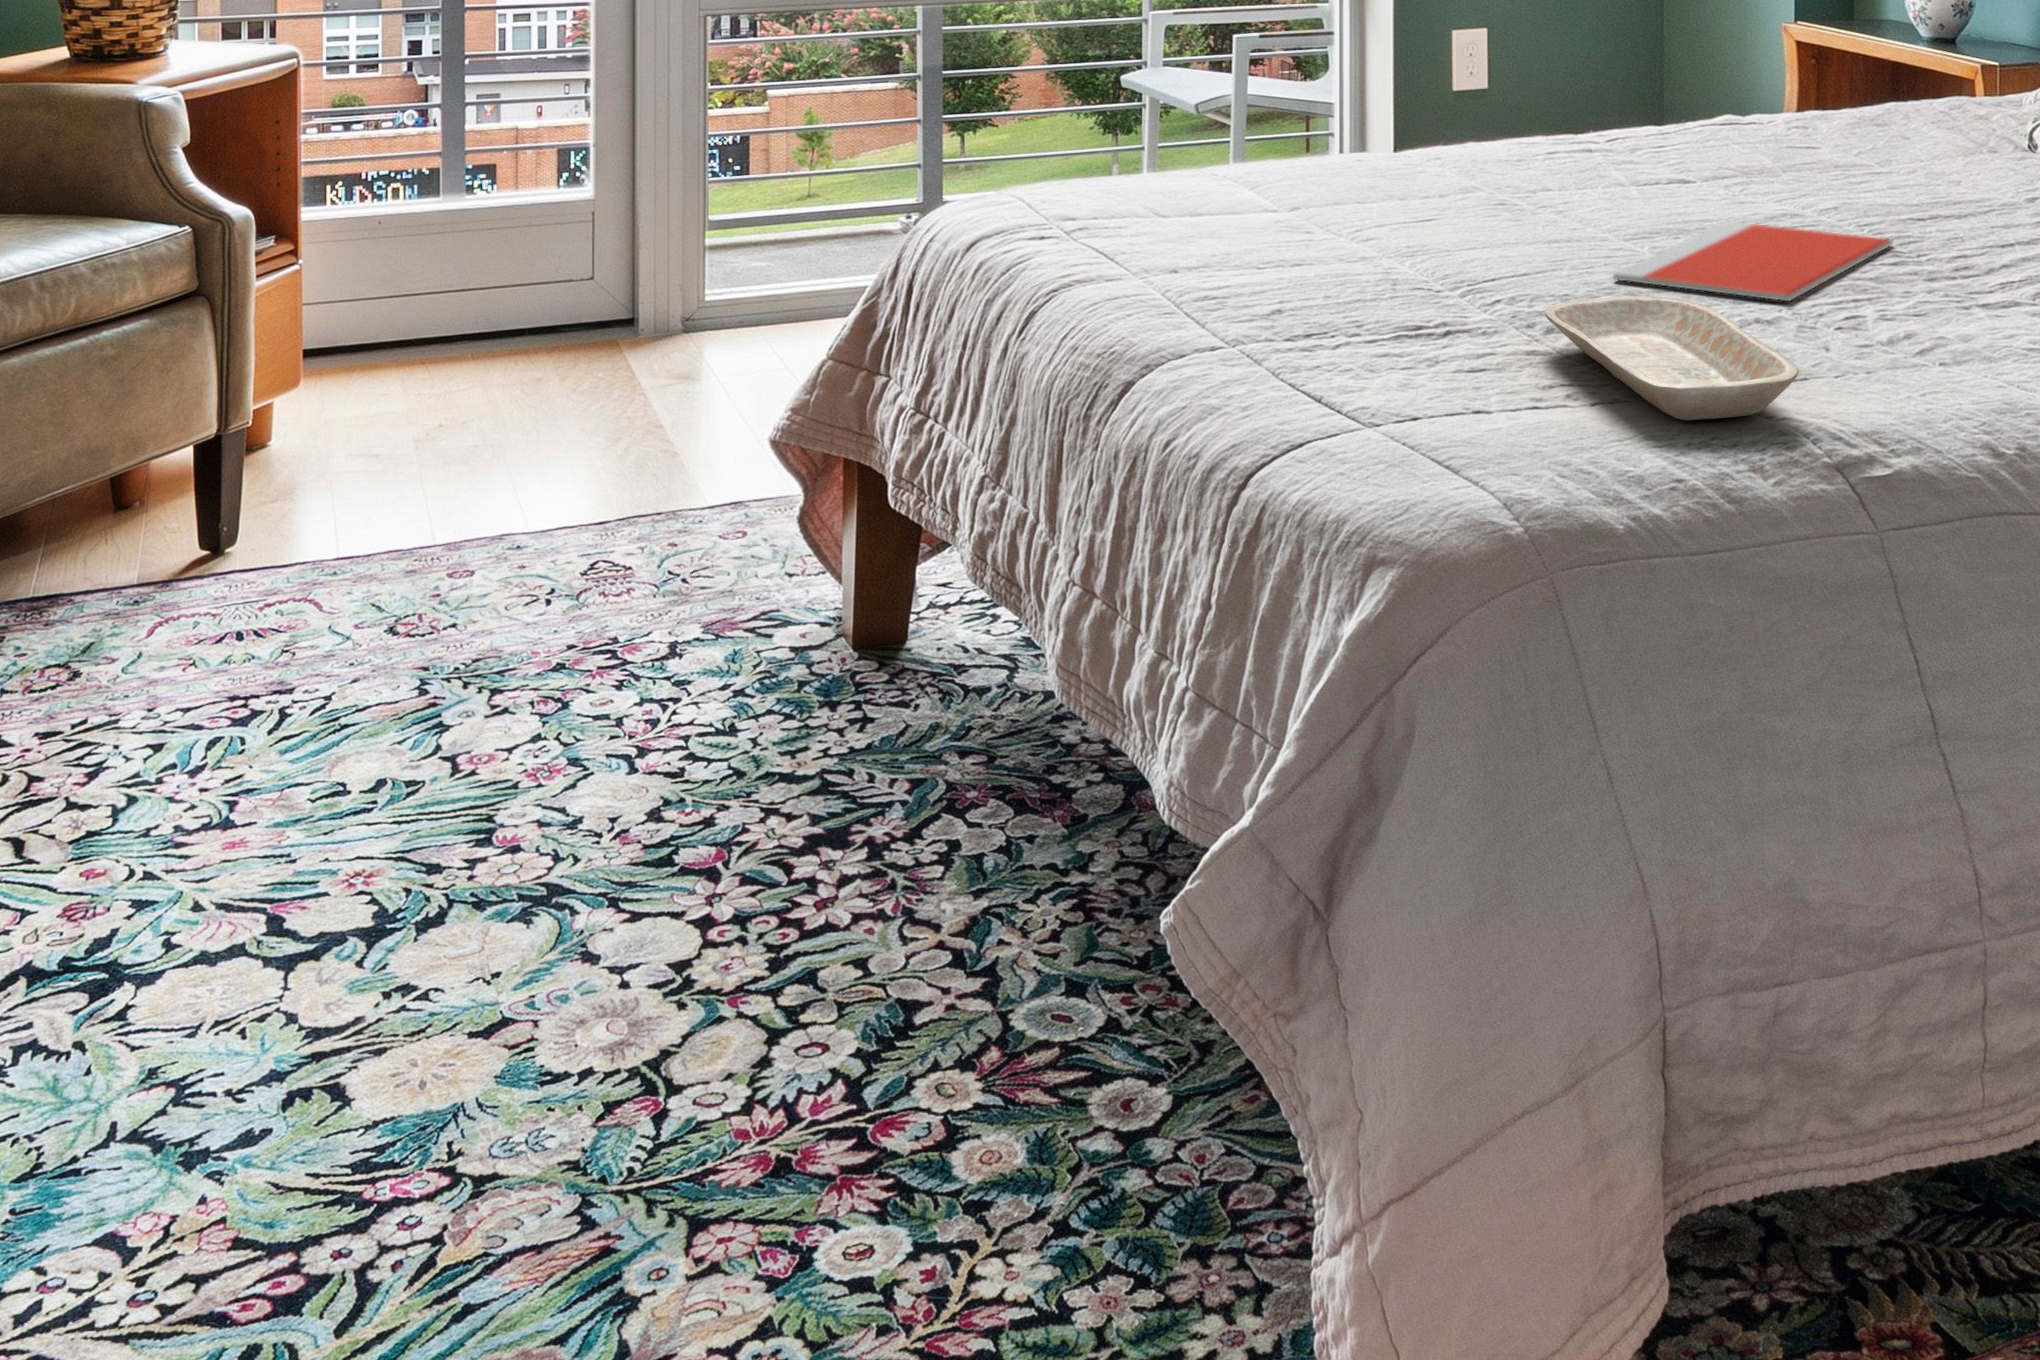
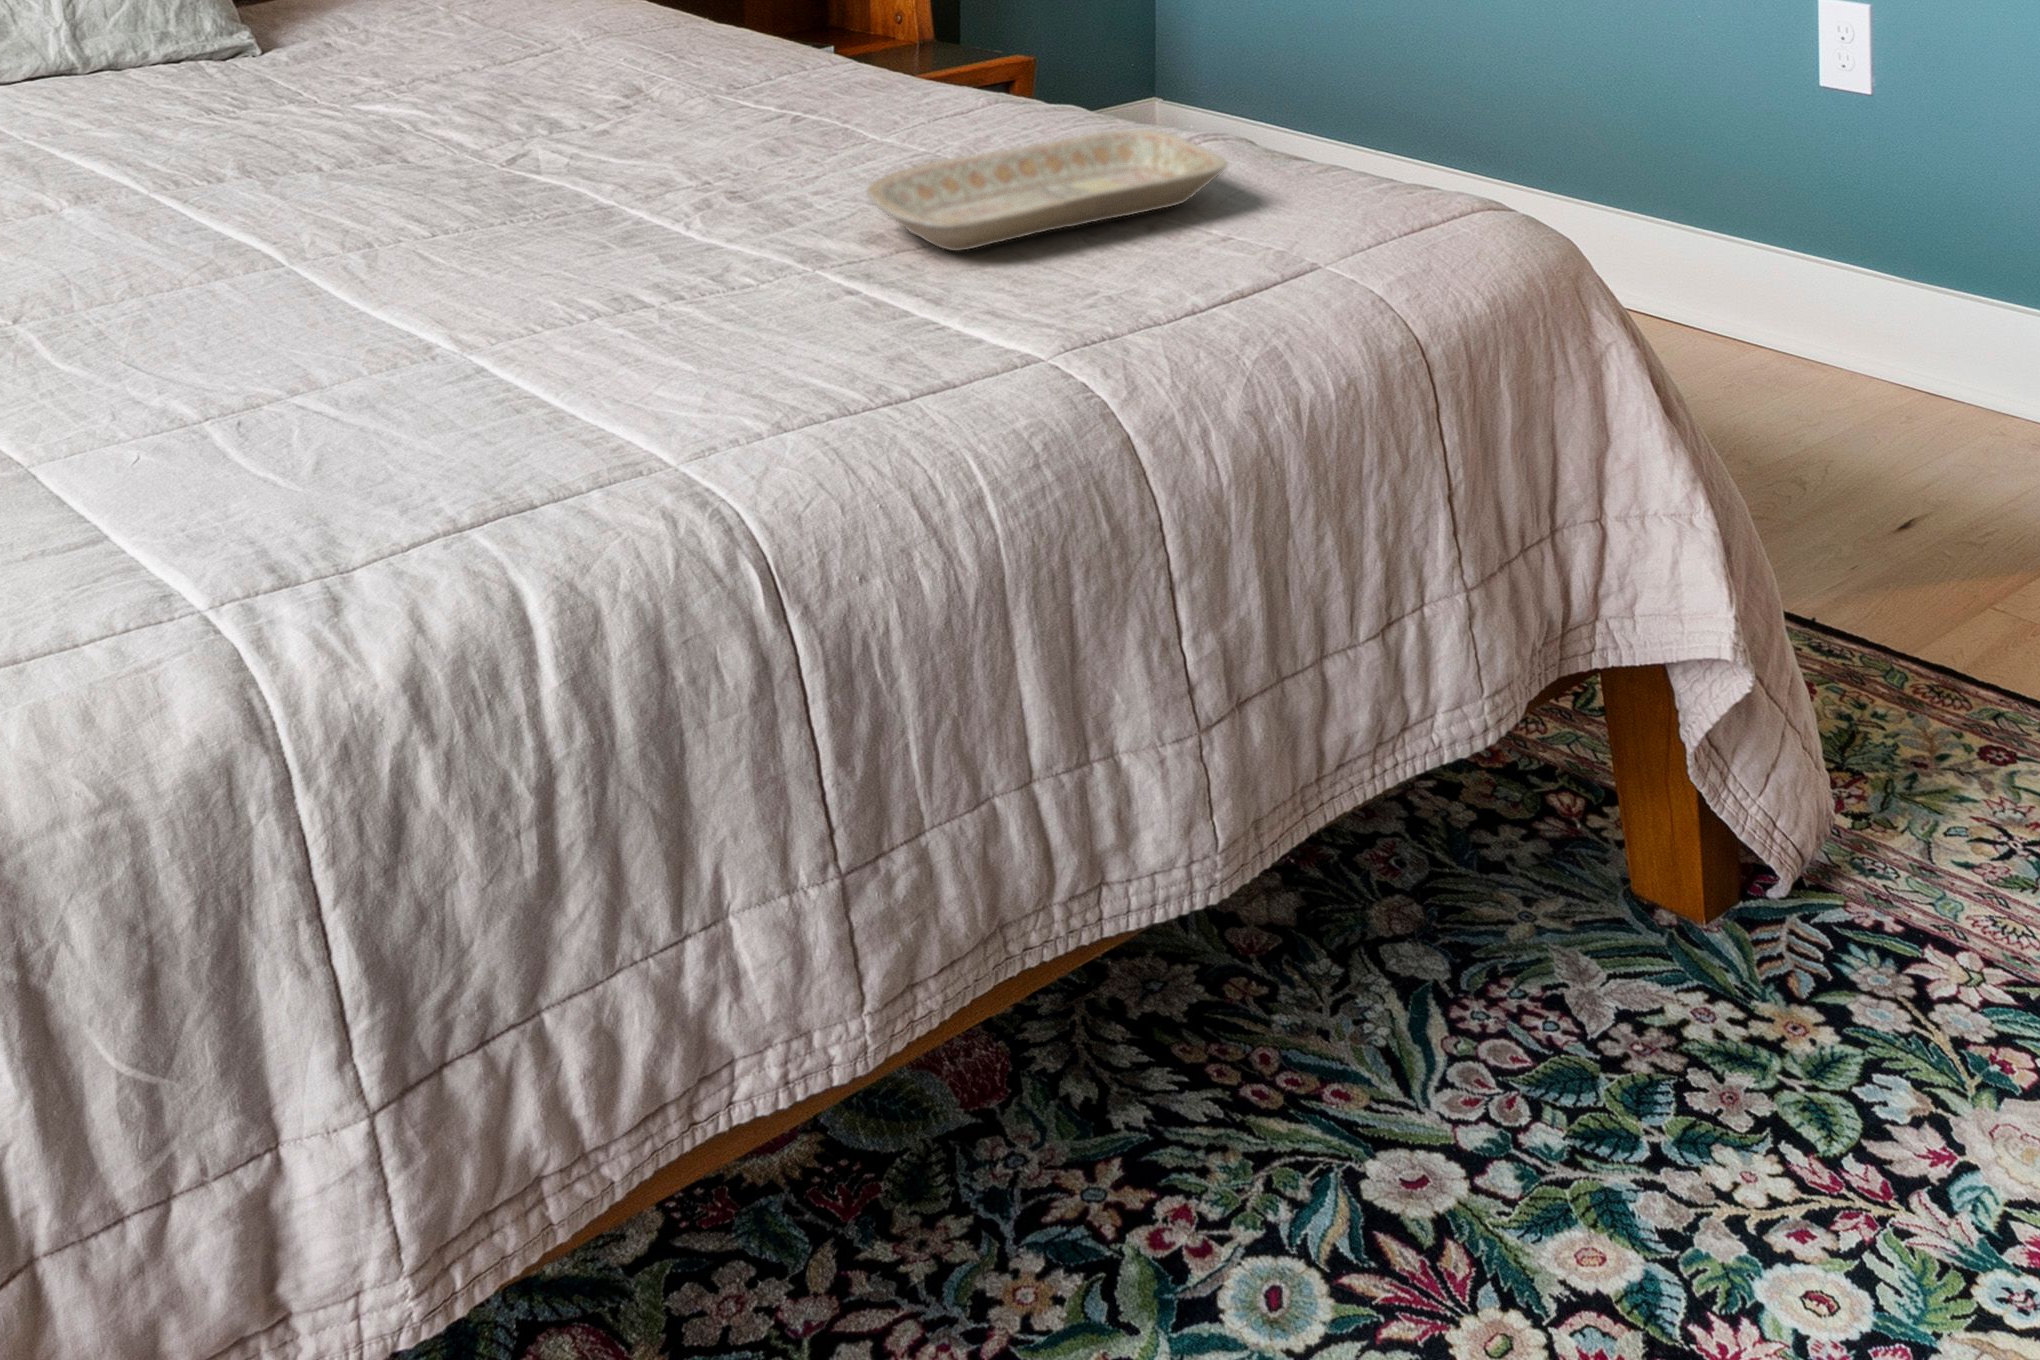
notebook: present [1613,222,1893,301] -> none [255,167,687,266]

